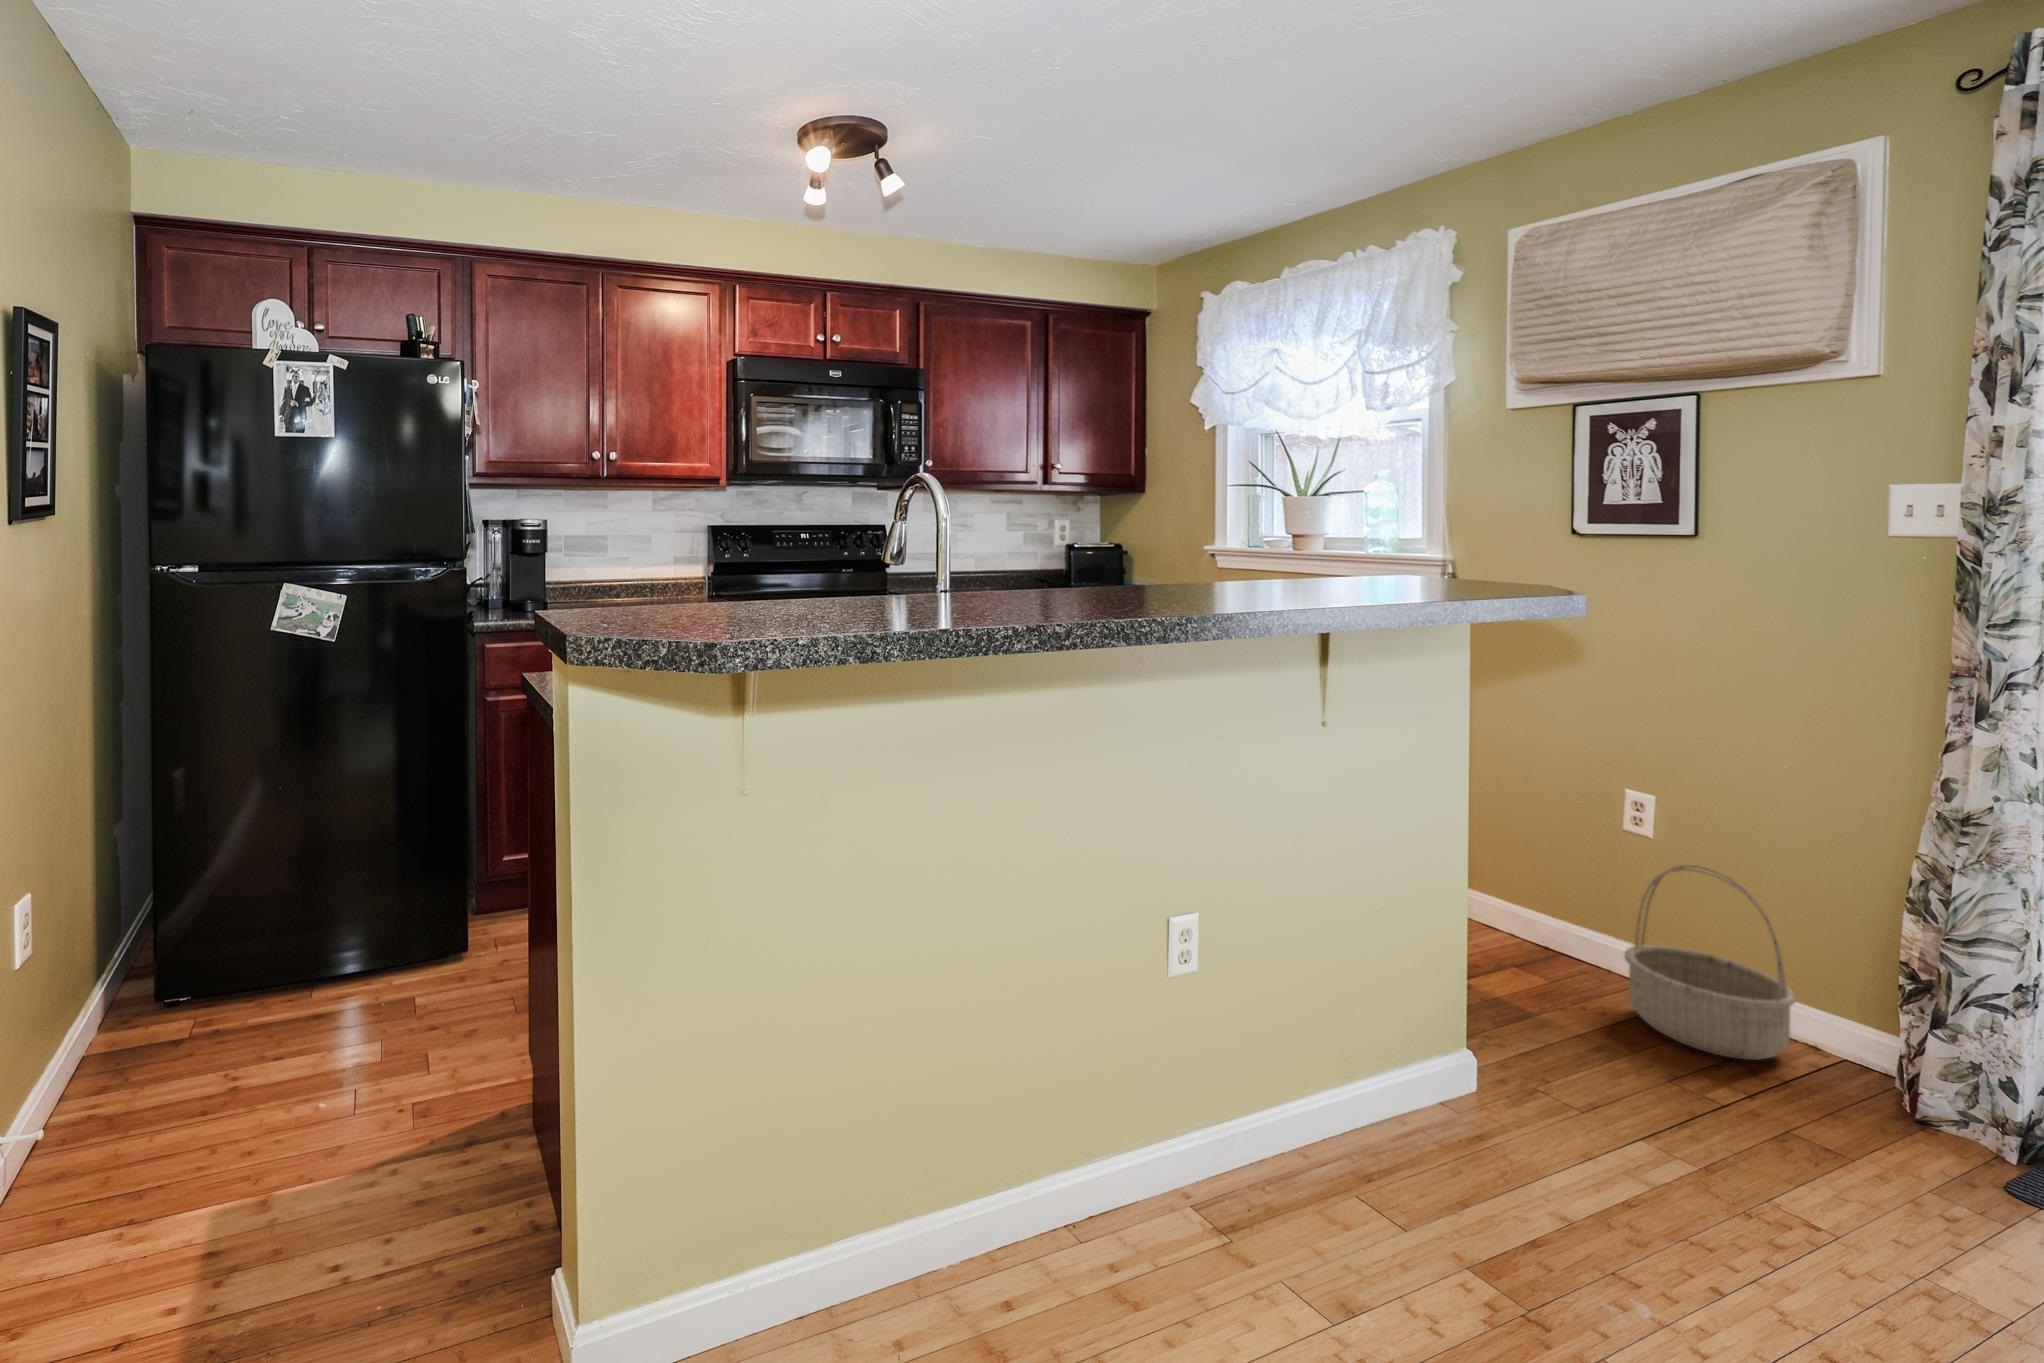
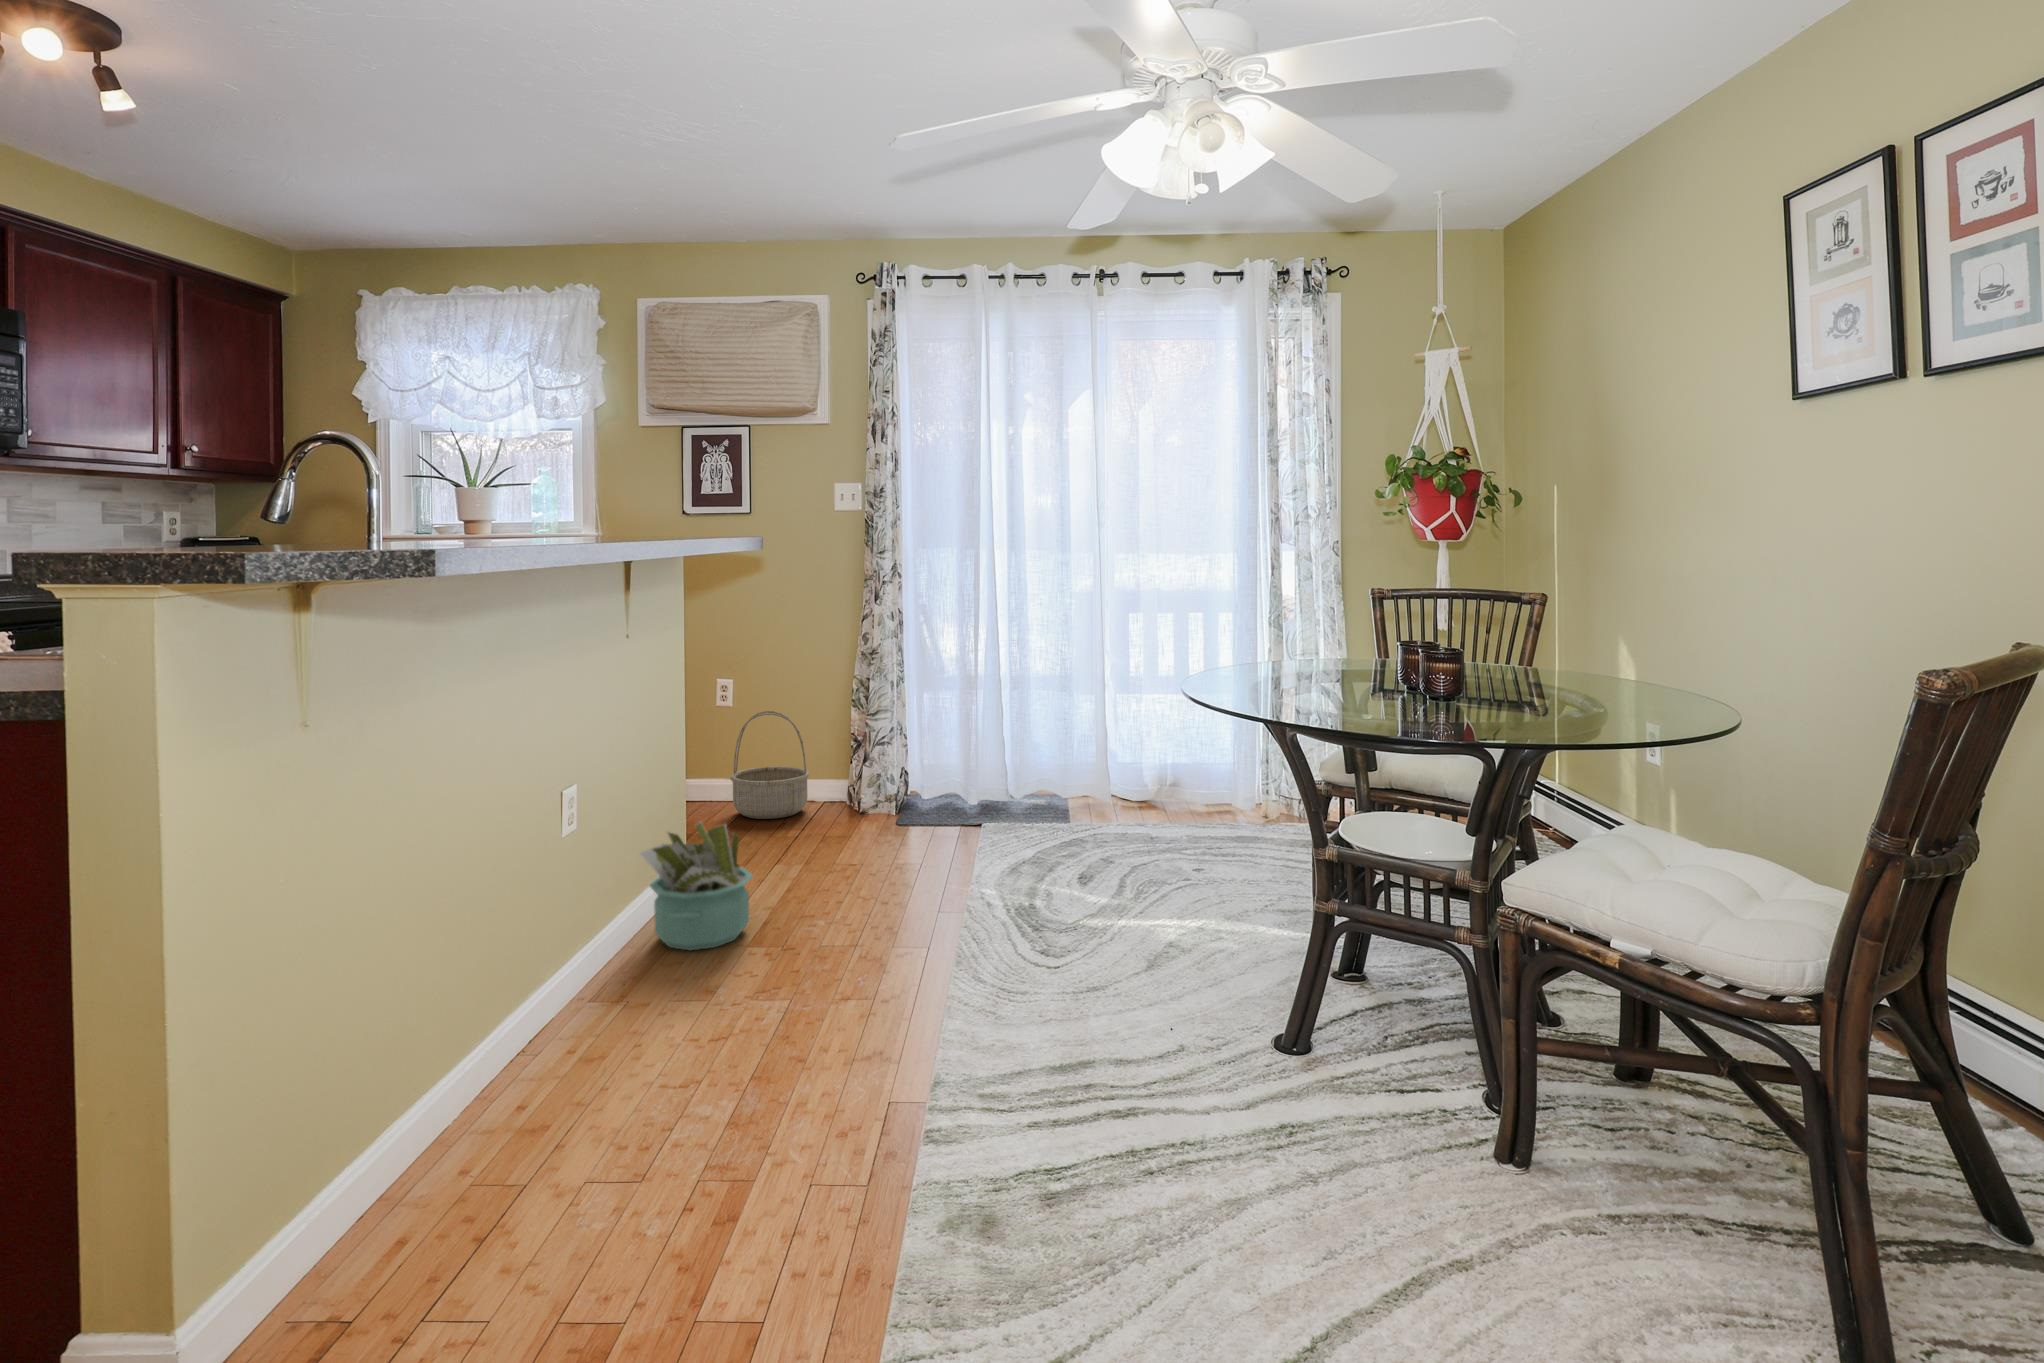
decorative plant: none [1285,1032,1475,1265] -> present [640,822,753,950]

